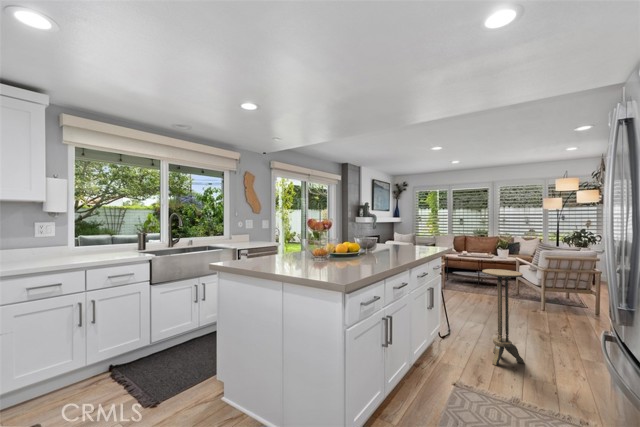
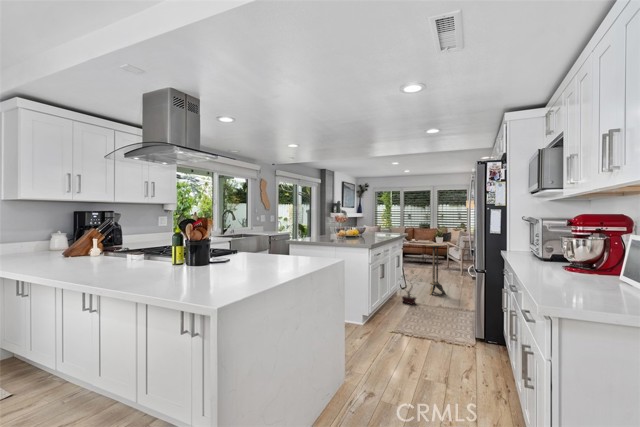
potted plant: none [428,325,482,396] -> present [401,275,422,304]

